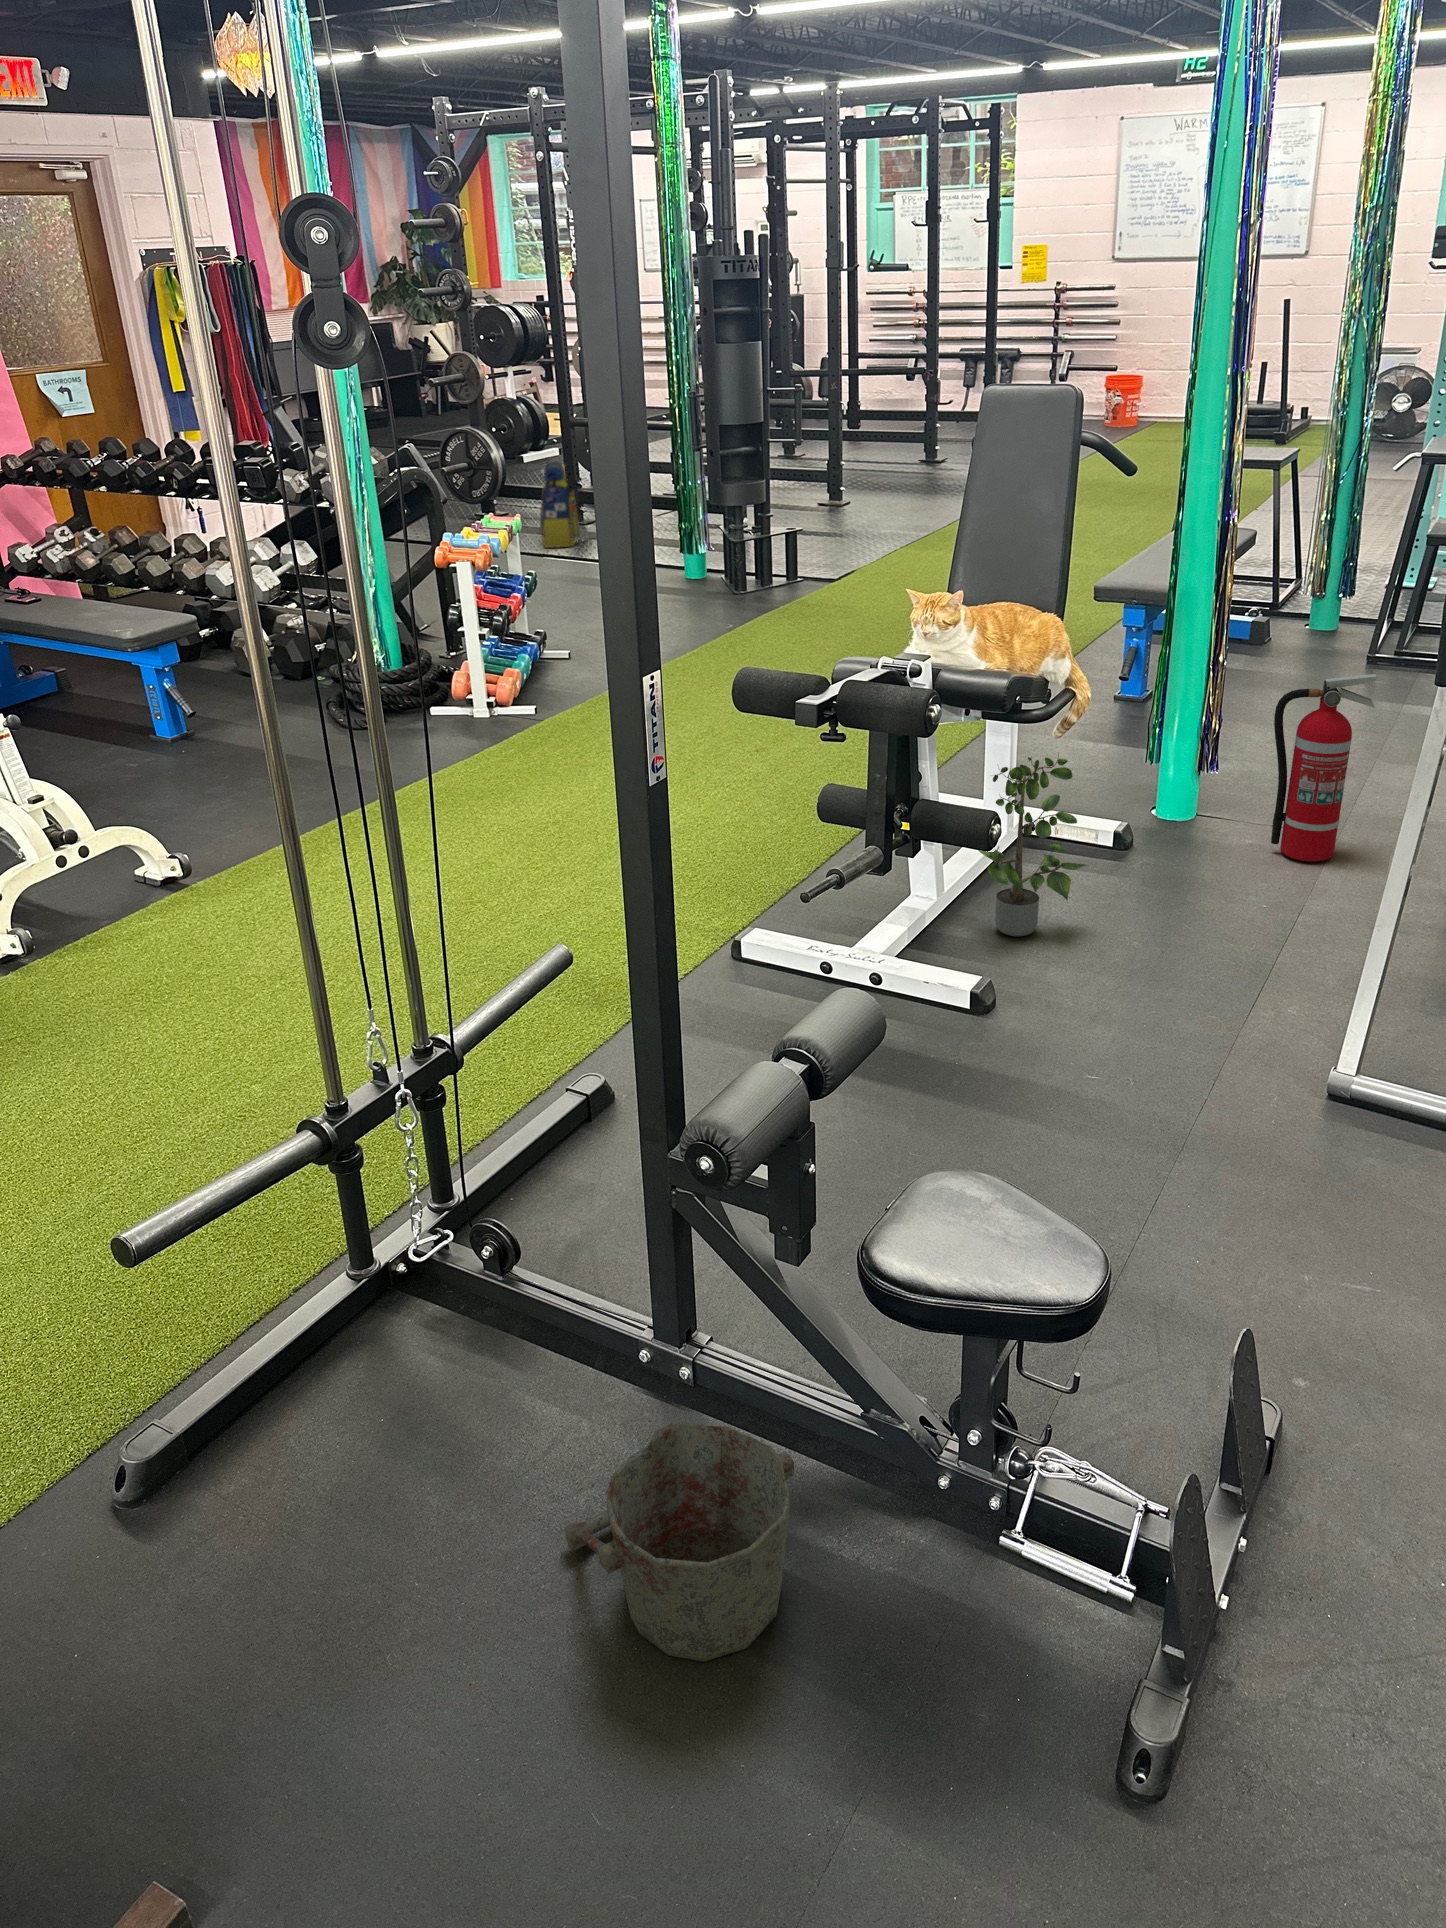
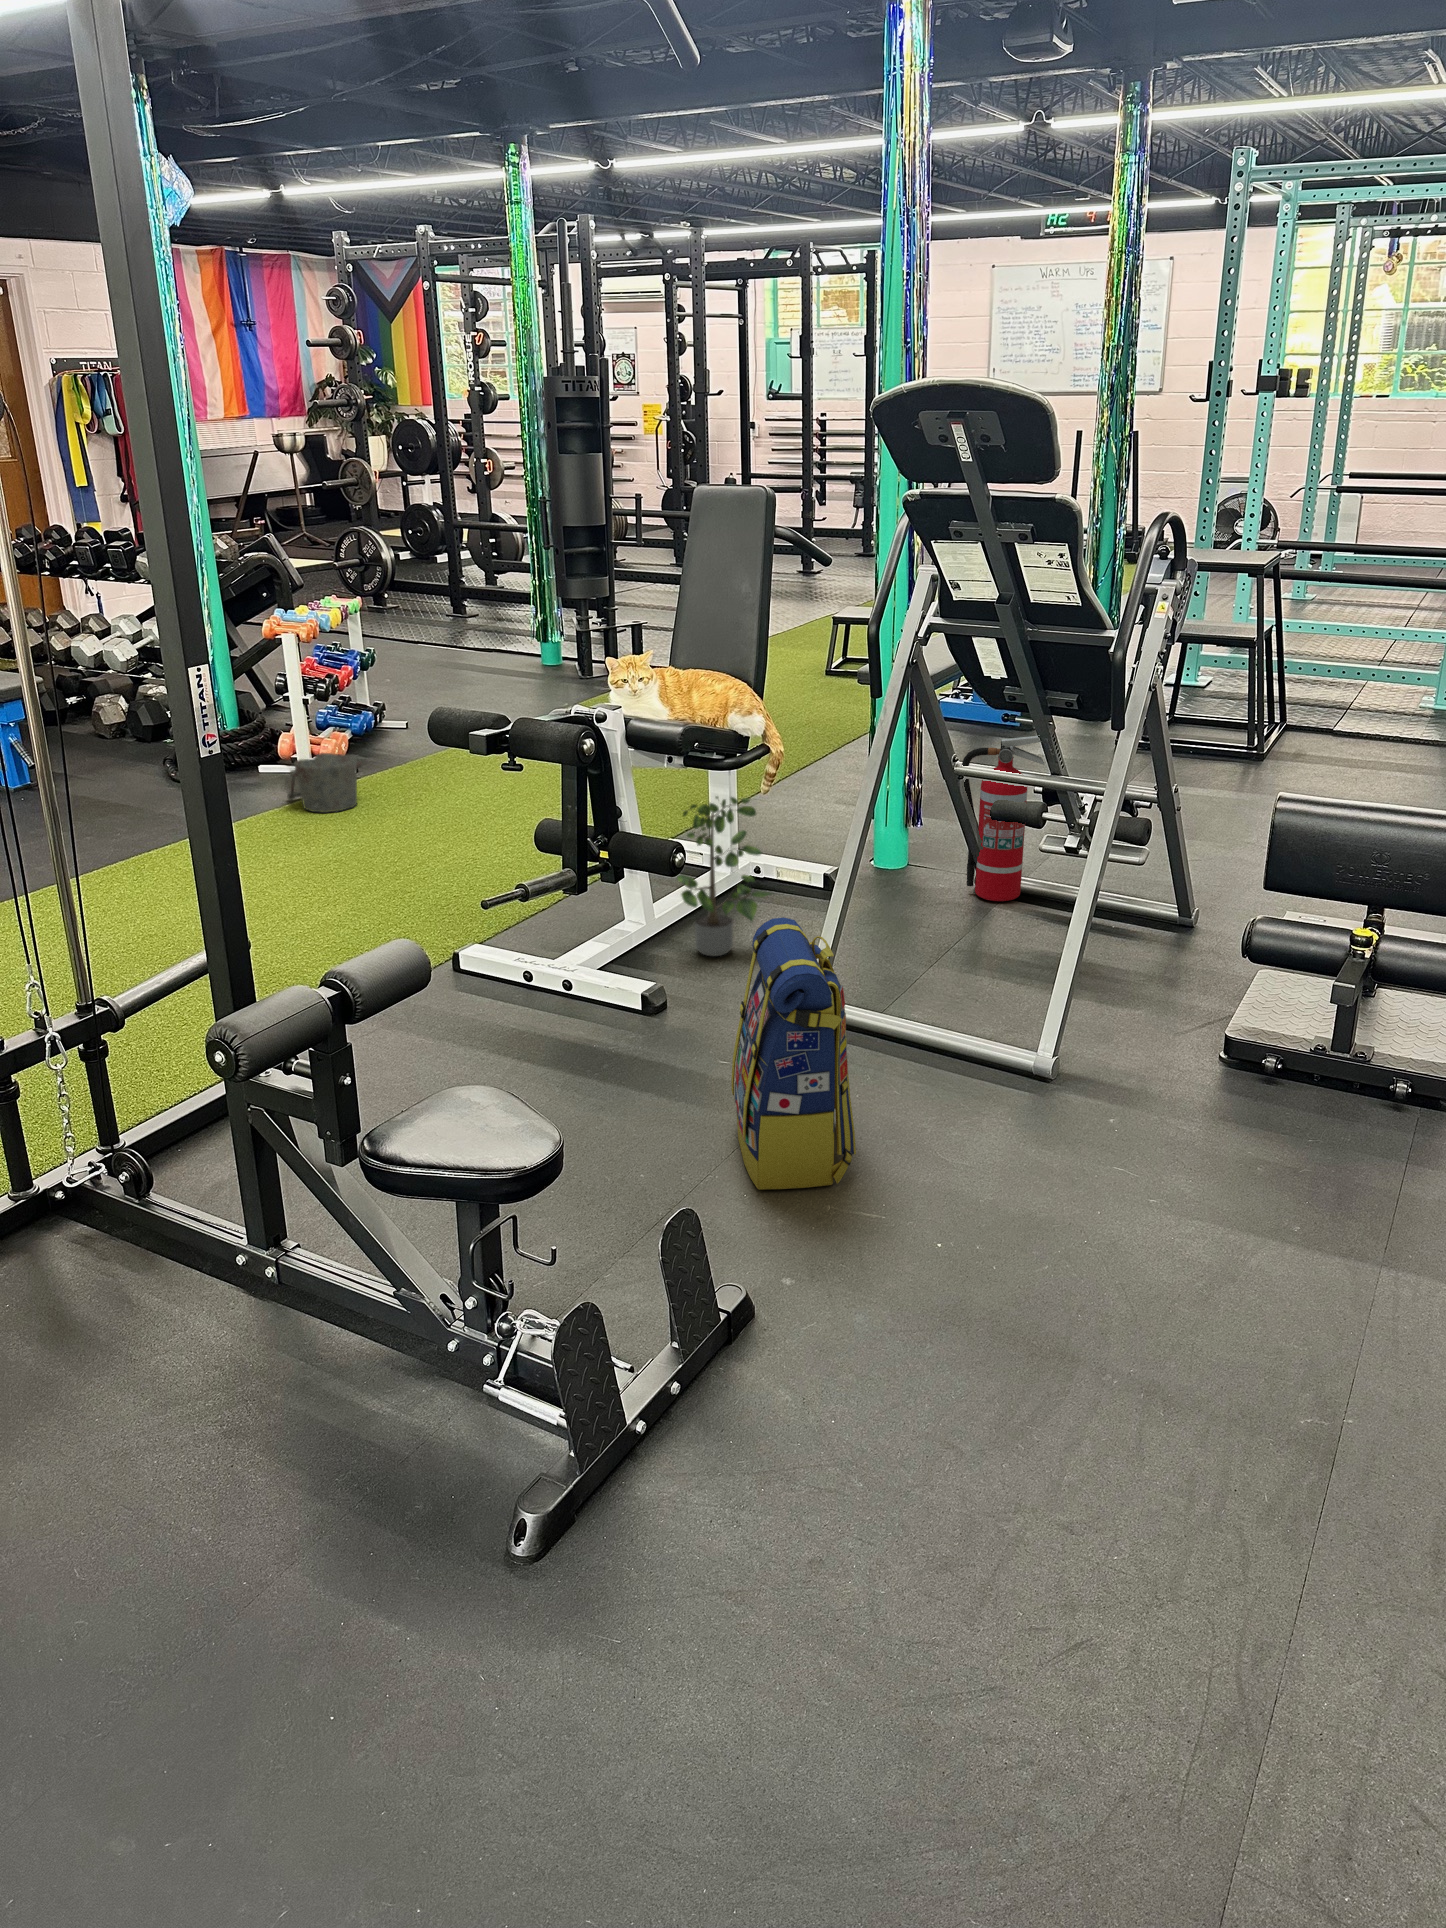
backpack: present [540,461,580,548] -> present [731,917,856,1190]
bucket: present [564,1424,794,1662] -> present [287,753,362,813]

